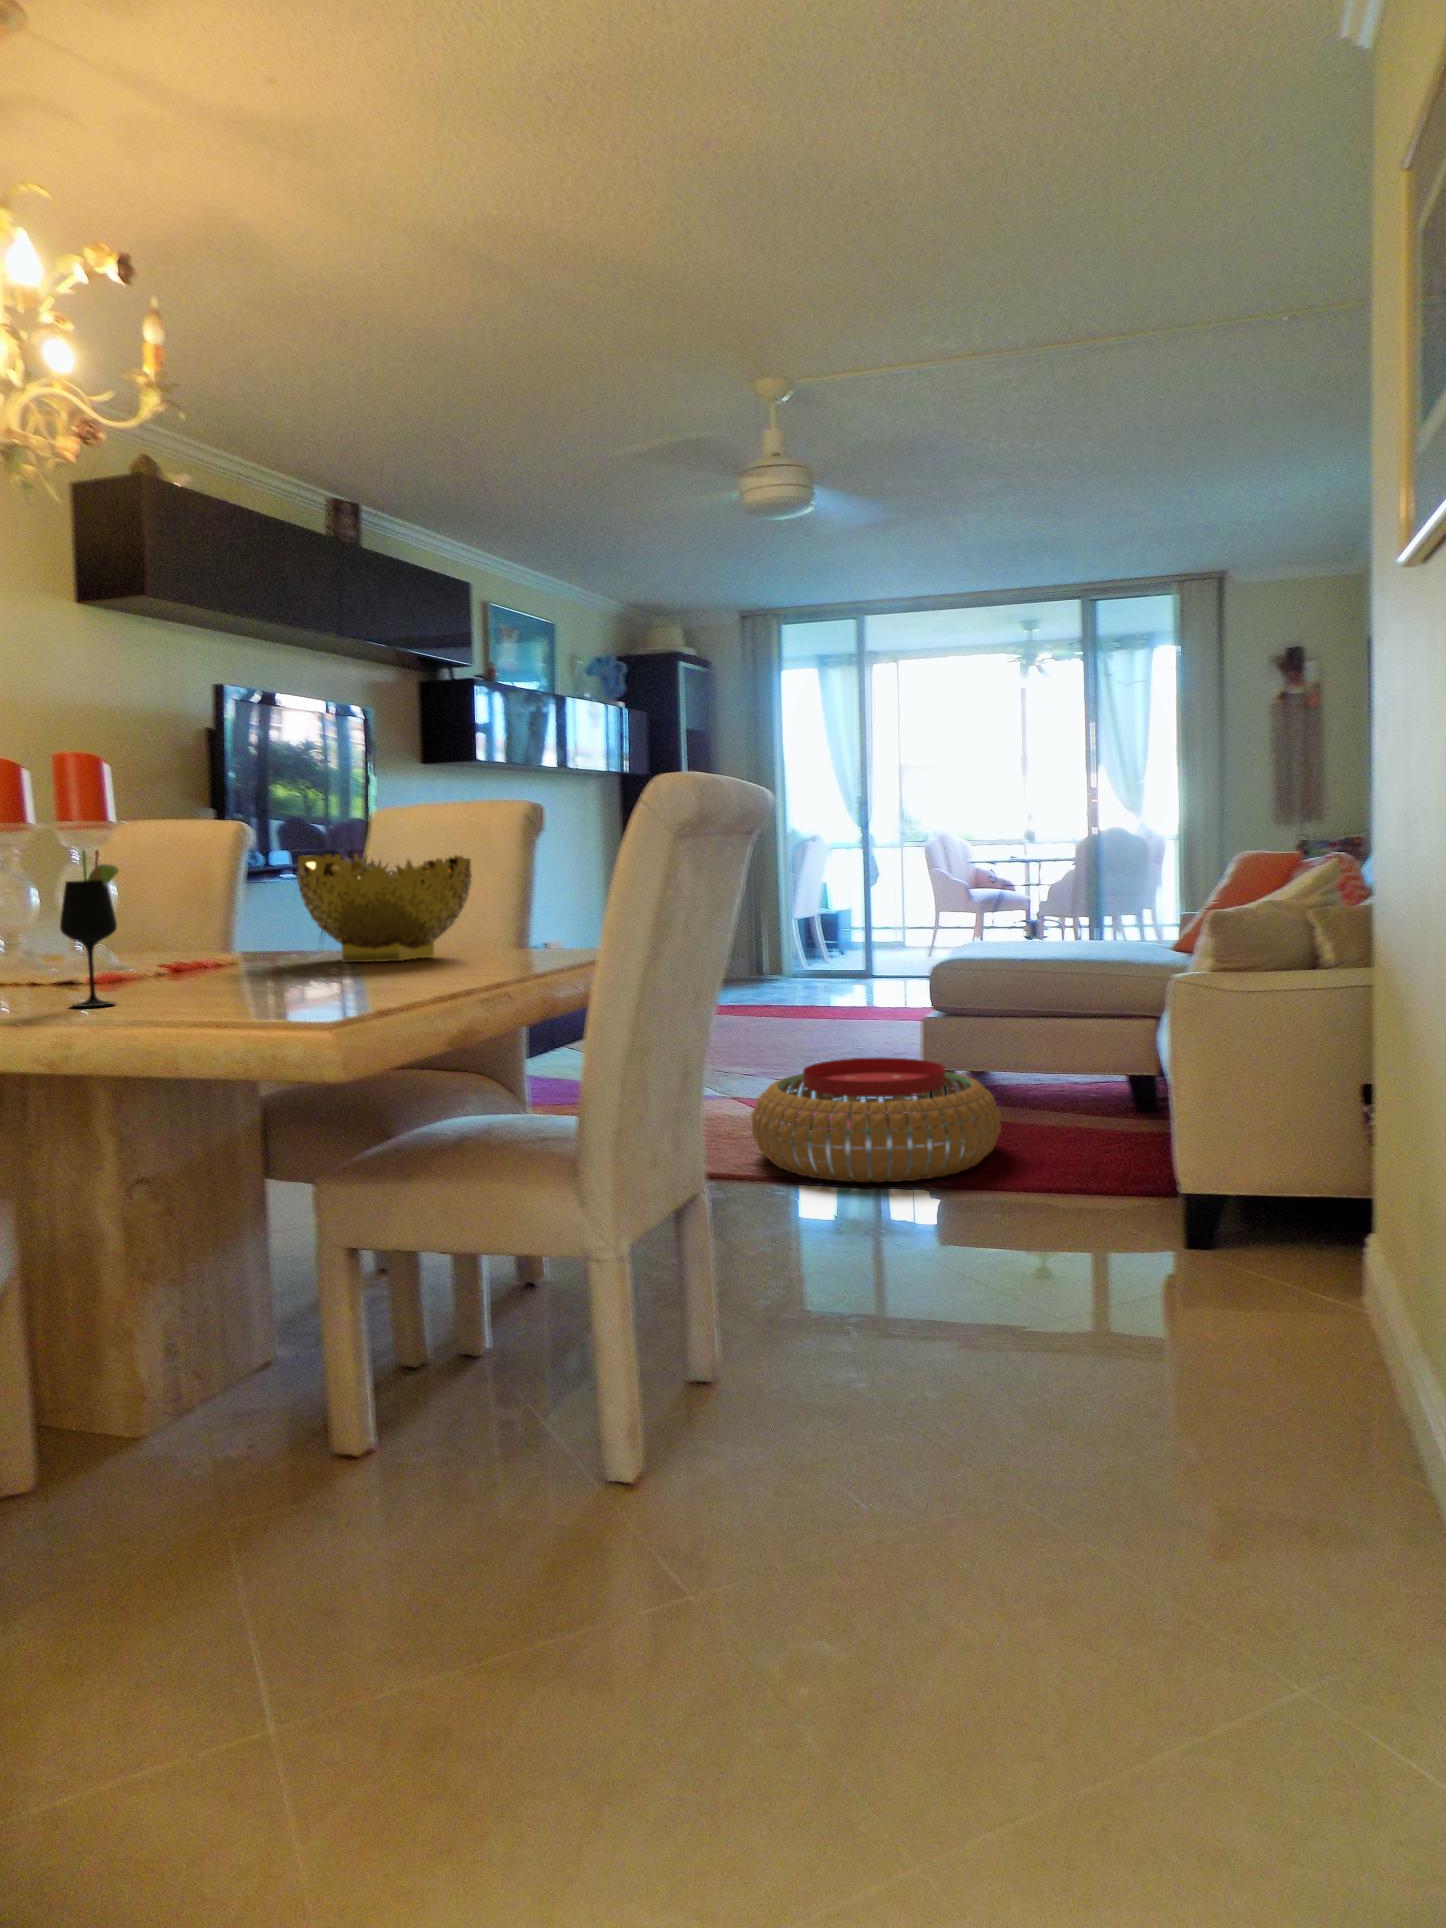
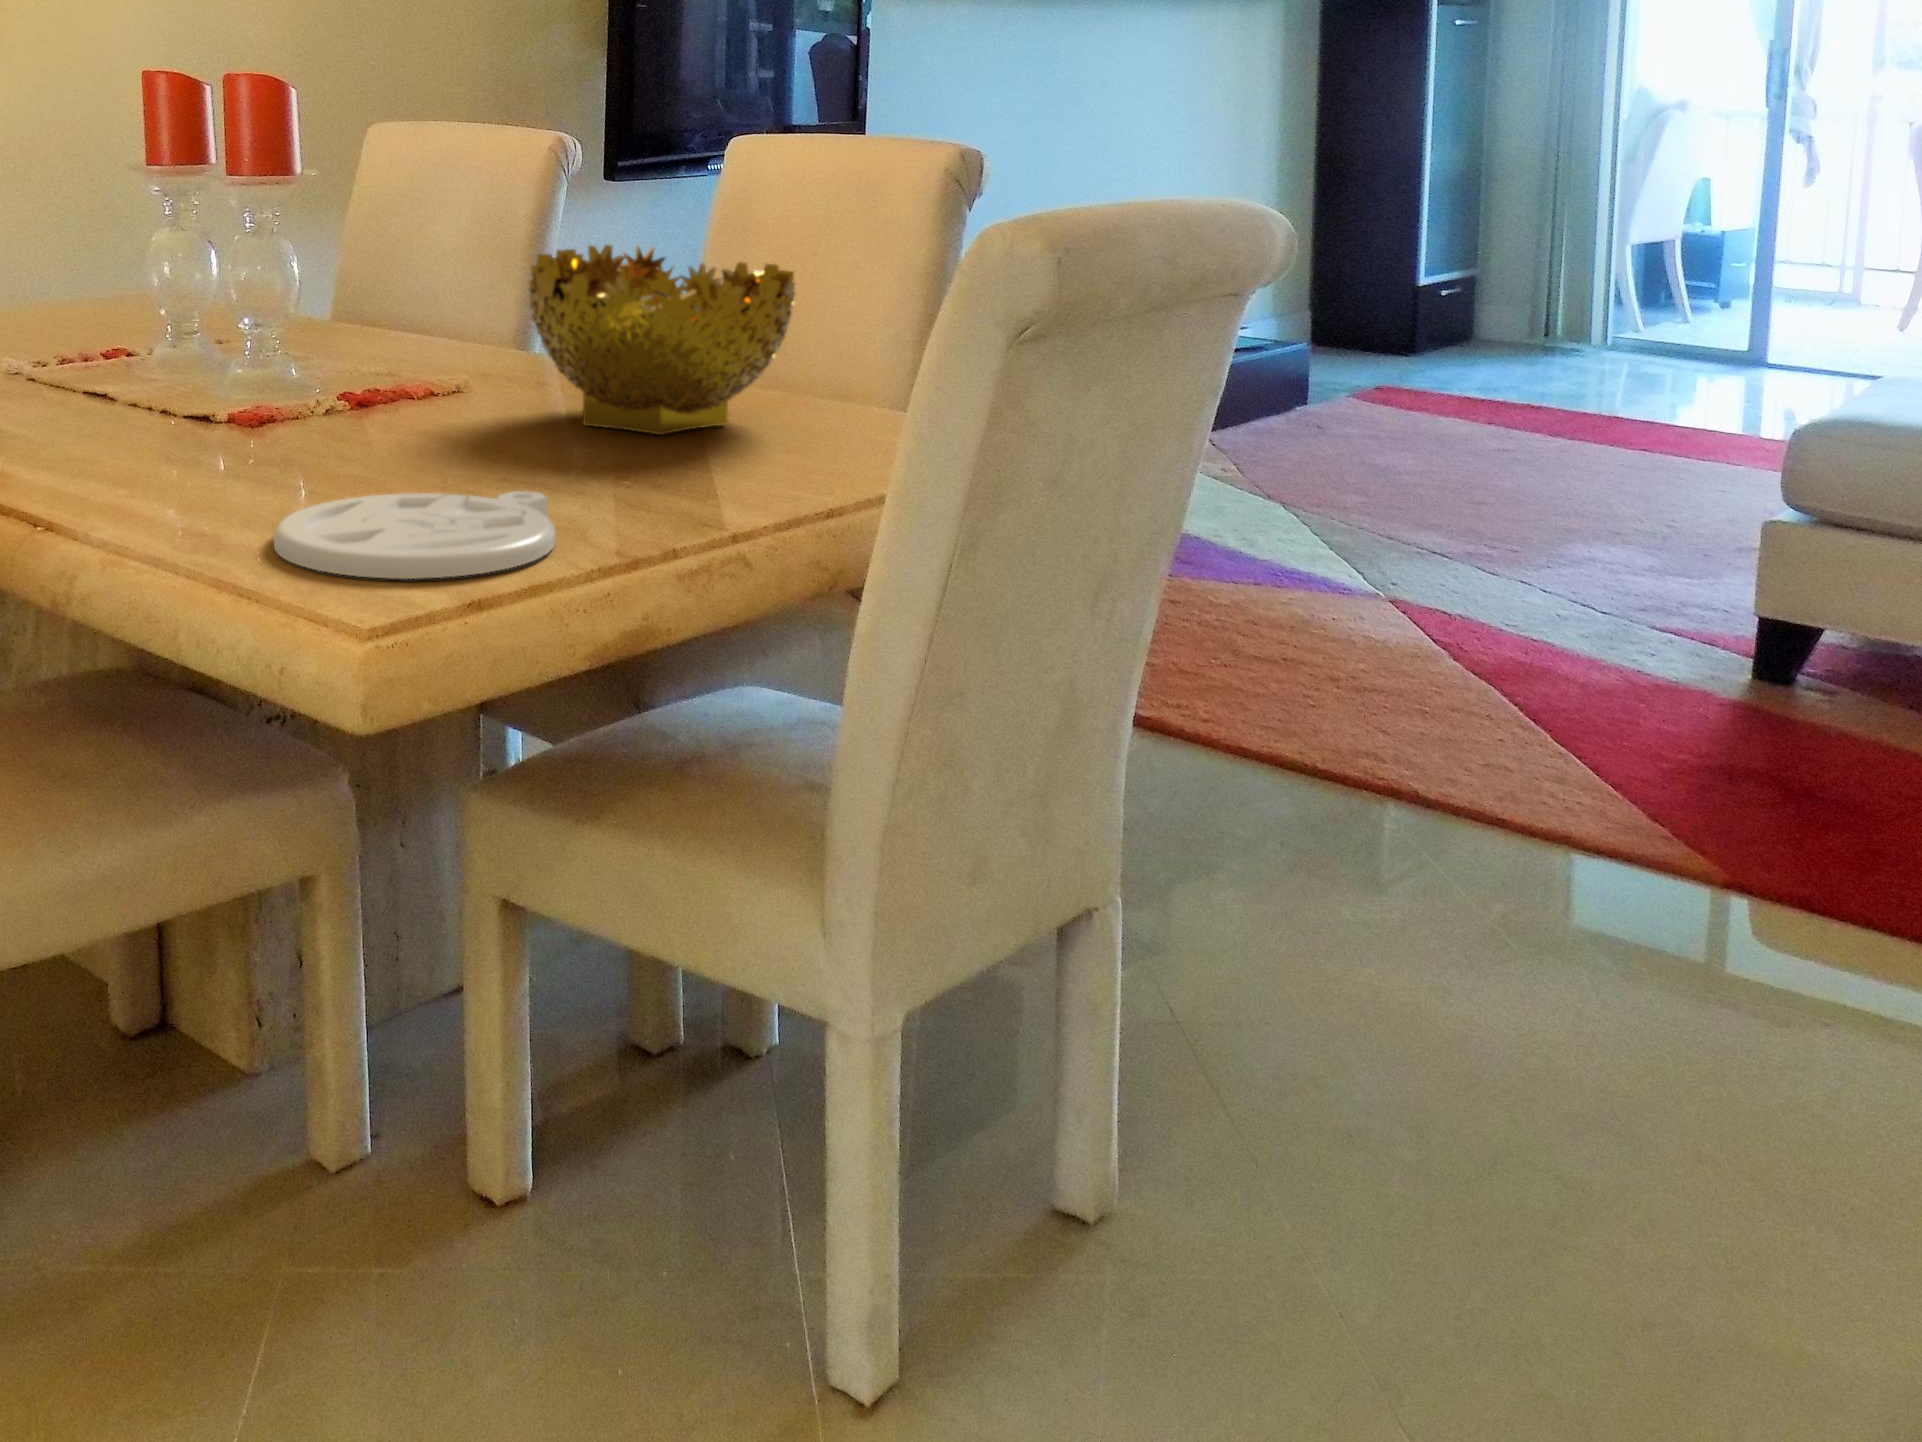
wine glass: present [60,850,119,1007] -> none [101,300,176,523]
plate: none [209,972,401,1008] -> present [273,491,555,579]
pouf: present [752,1057,1001,1182] -> none [1366,593,1884,861]

